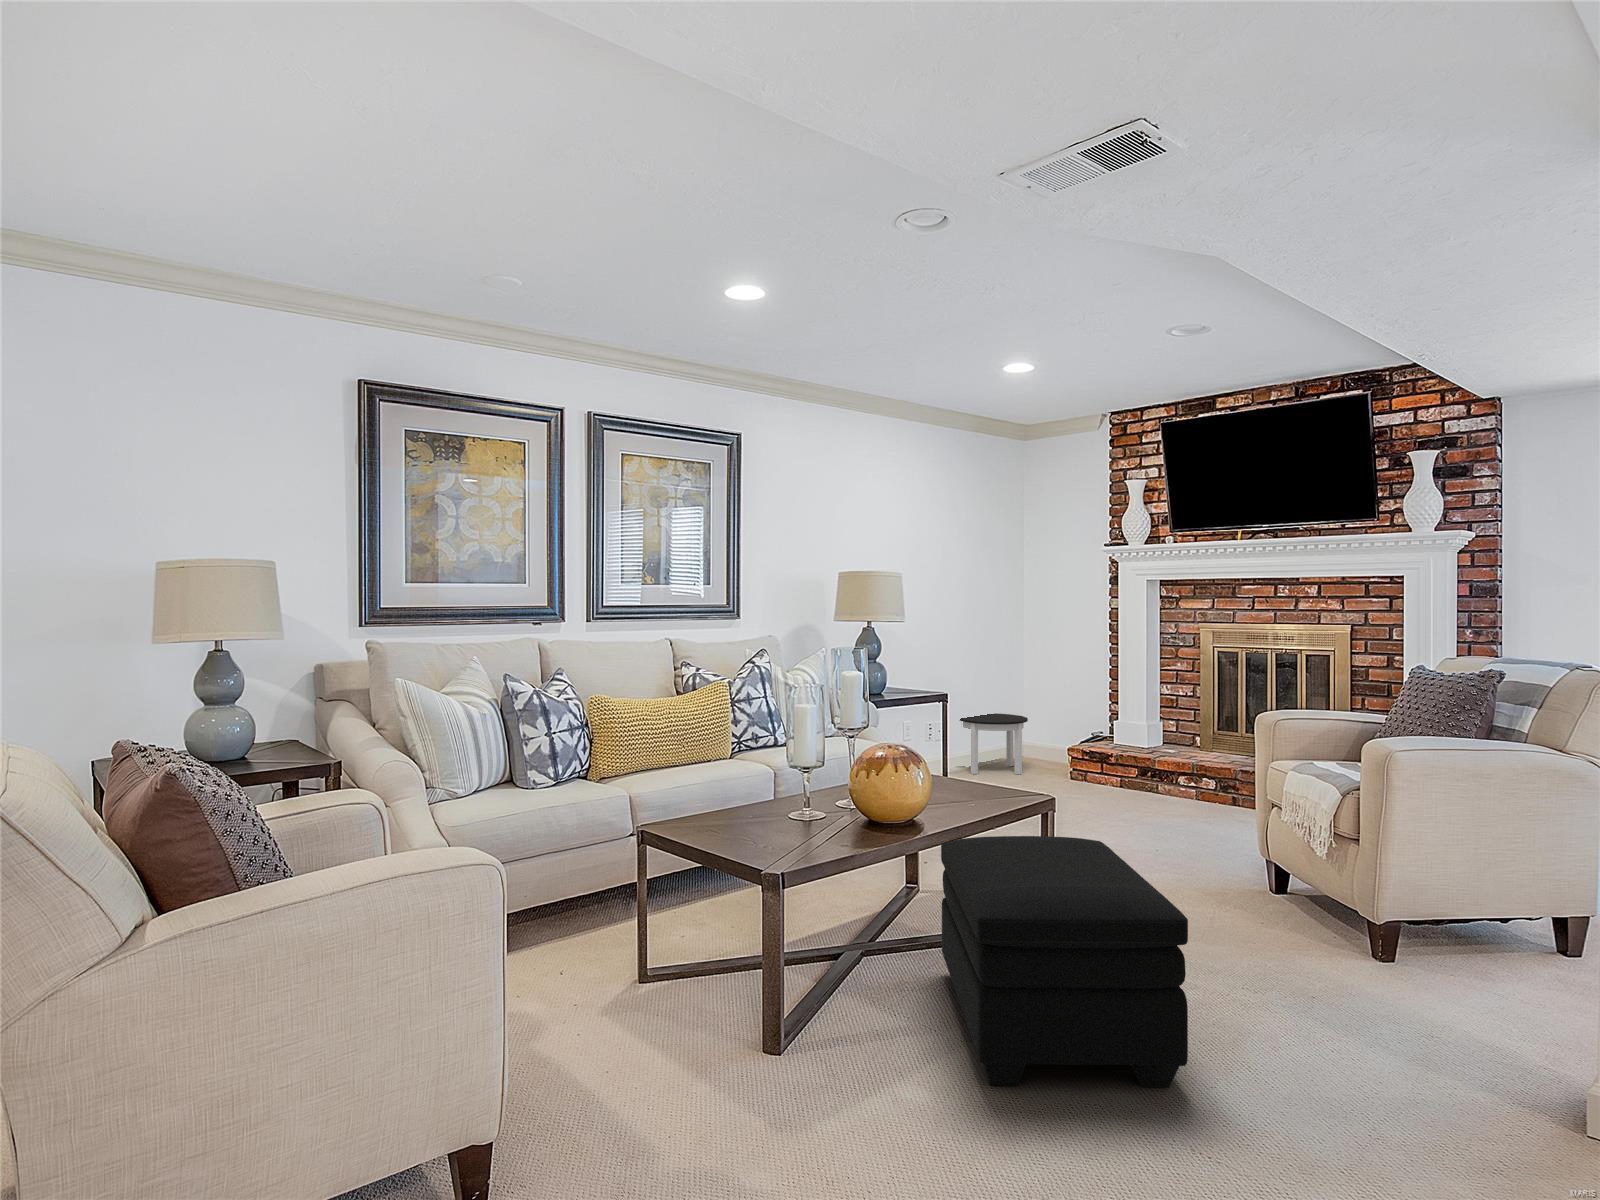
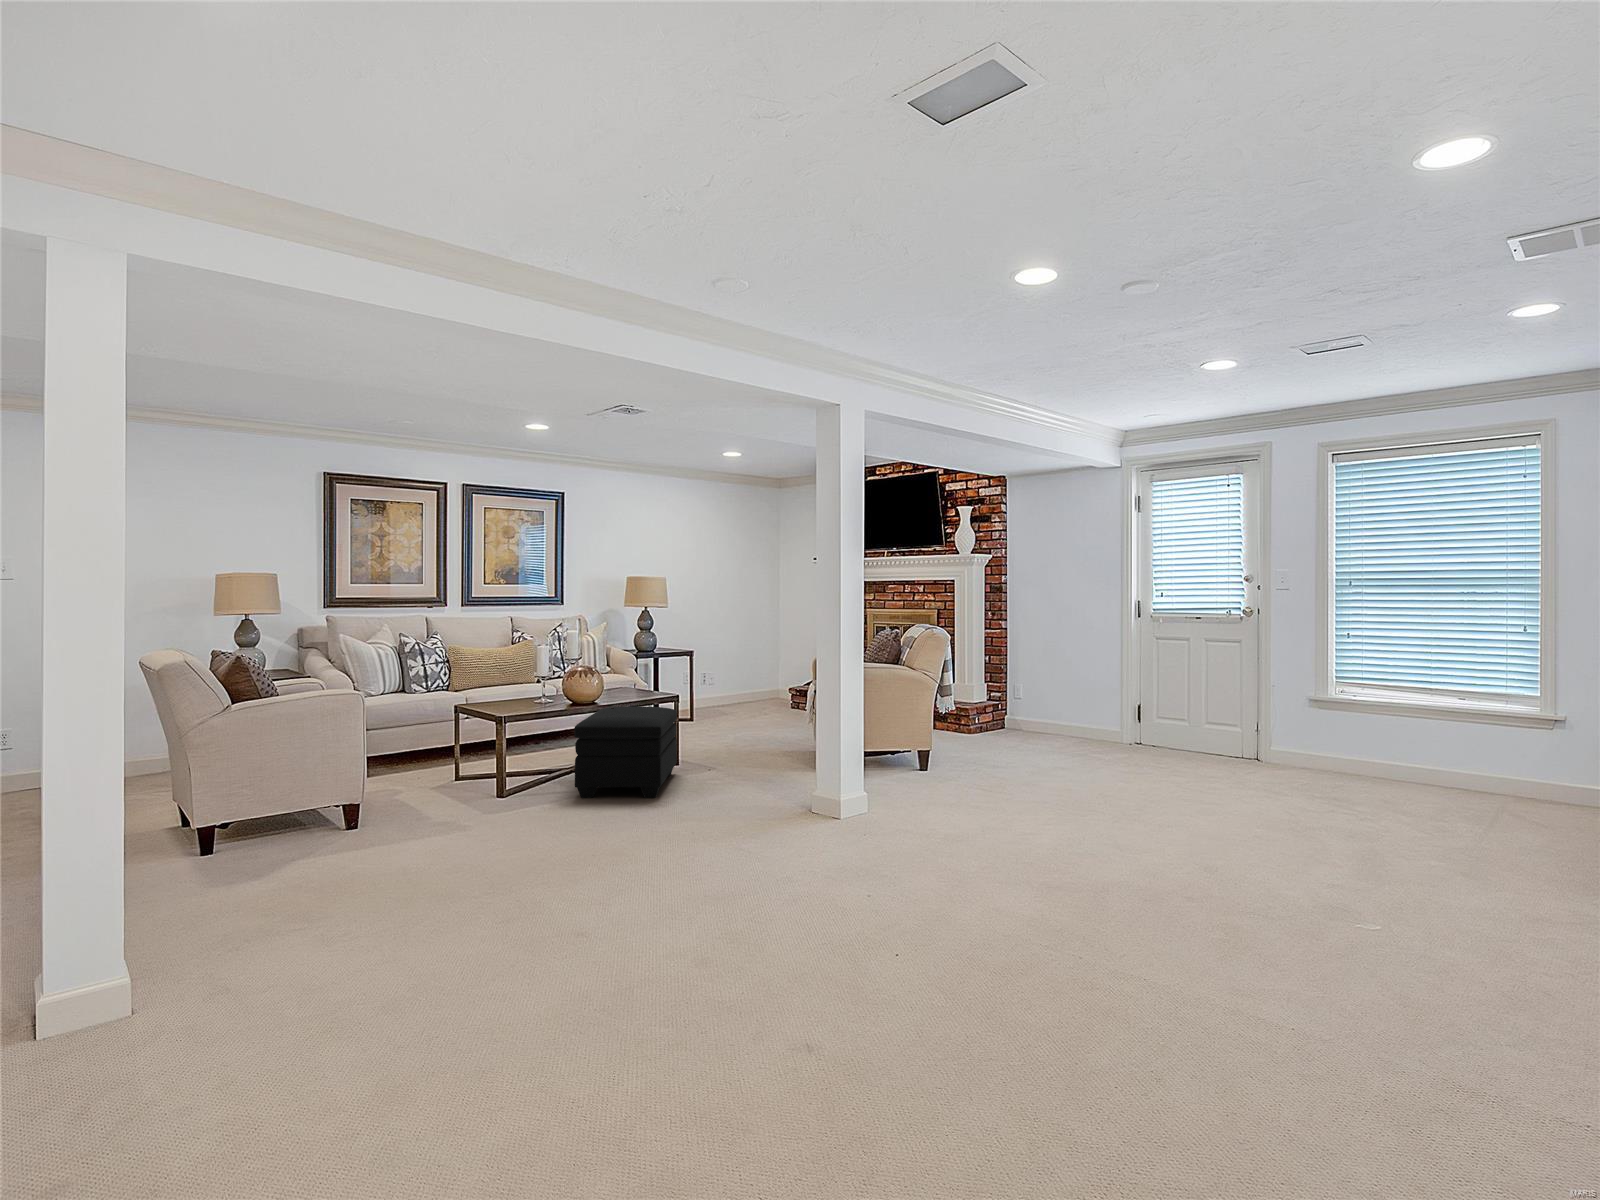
round table: present [960,713,1028,774] -> none [726,669,770,707]

